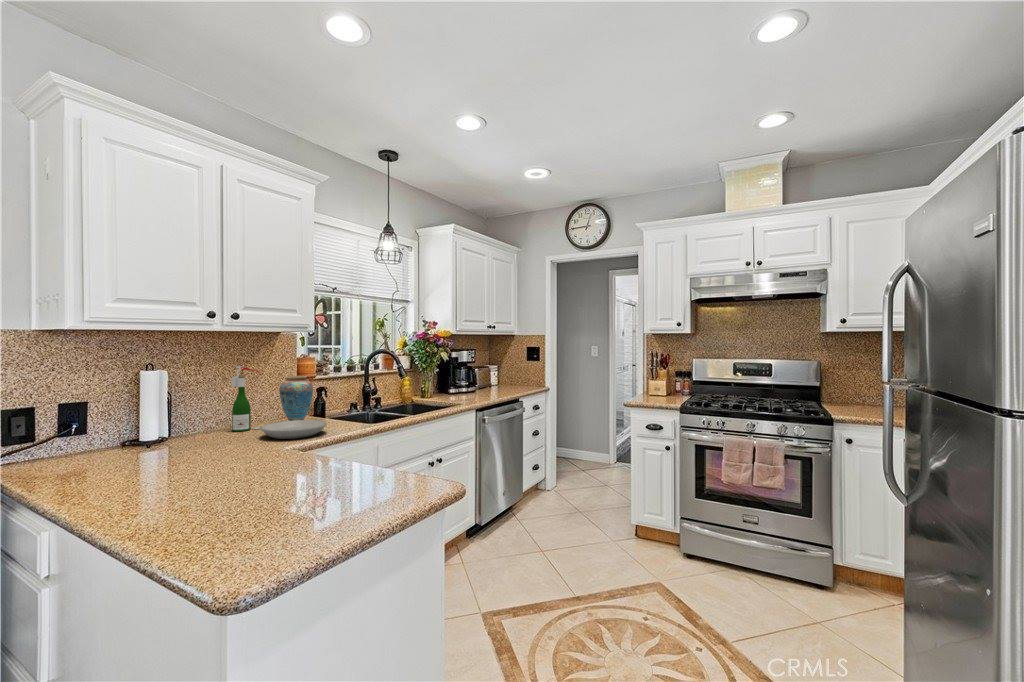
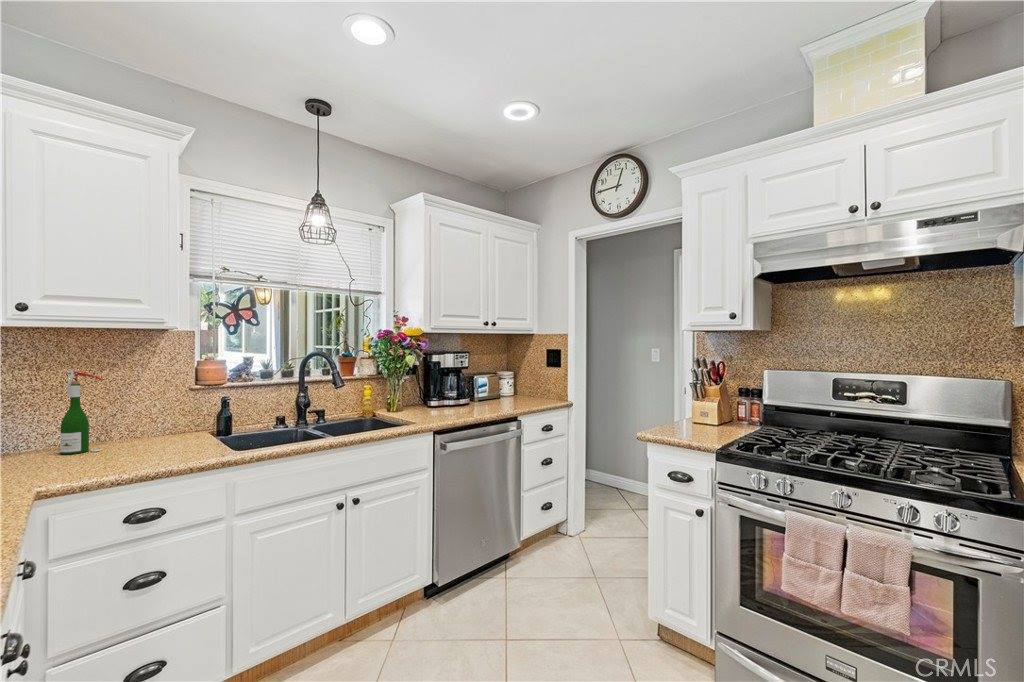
vase: present [279,376,313,421] -> none [139,384,188,445]
plate: present [260,420,327,439] -> none [35,444,148,475]

